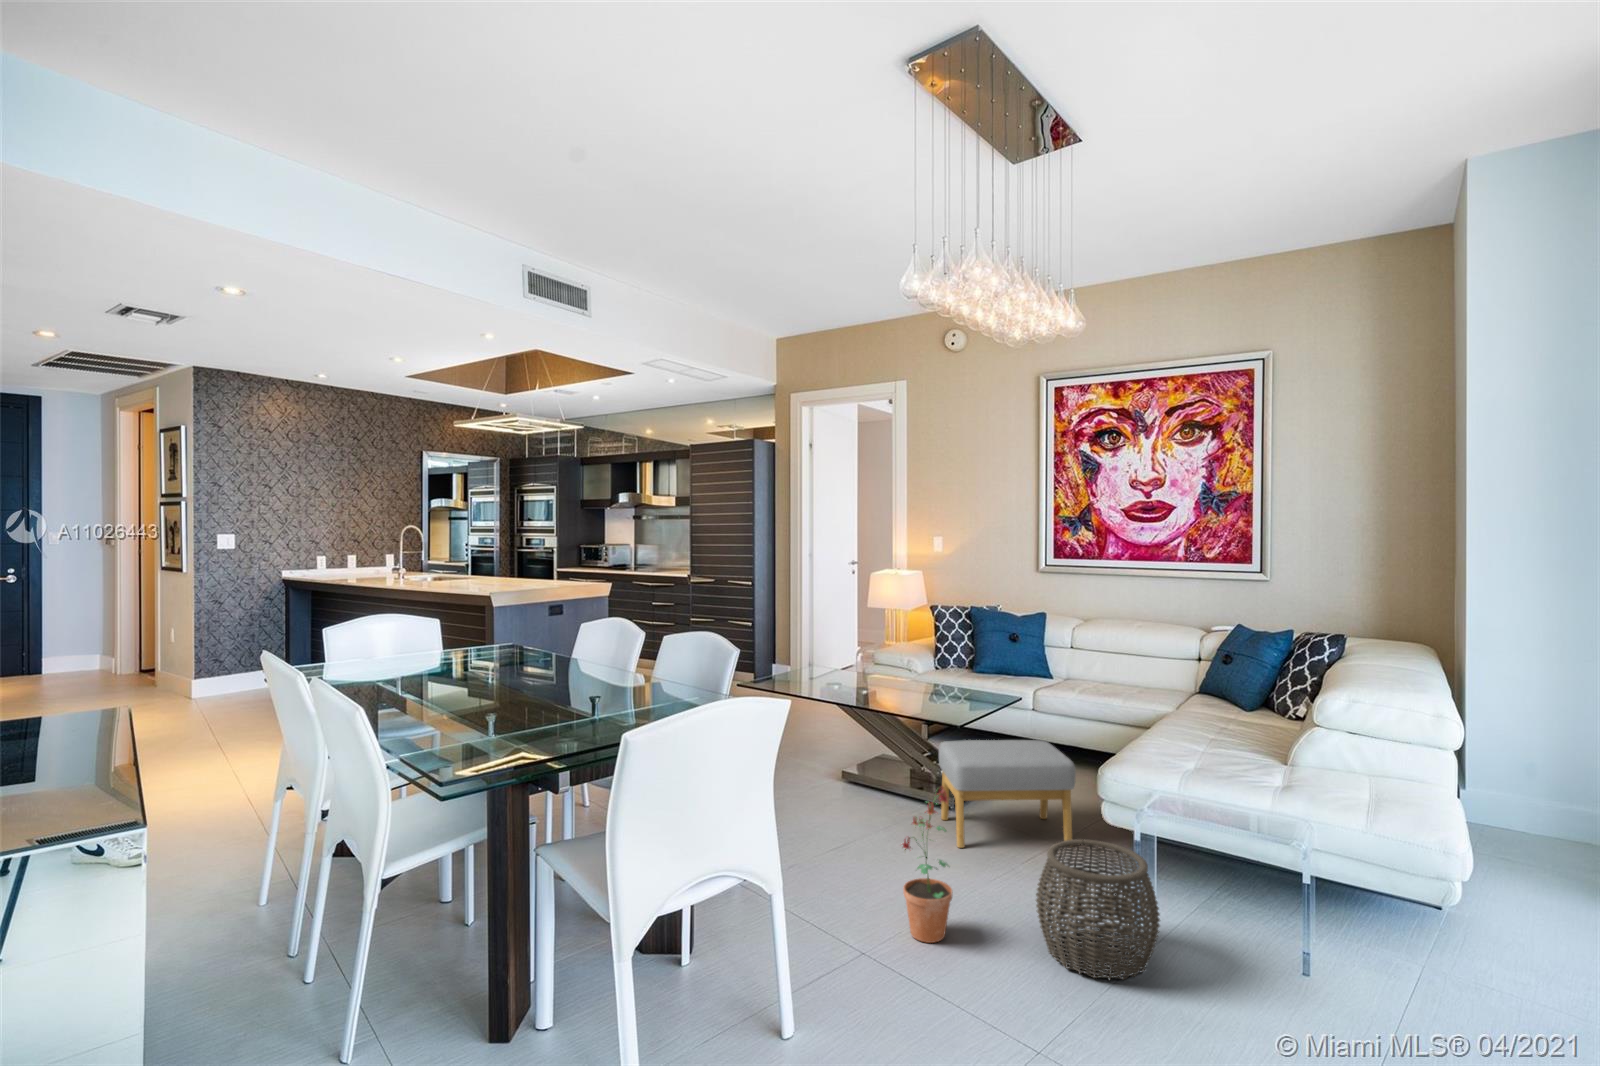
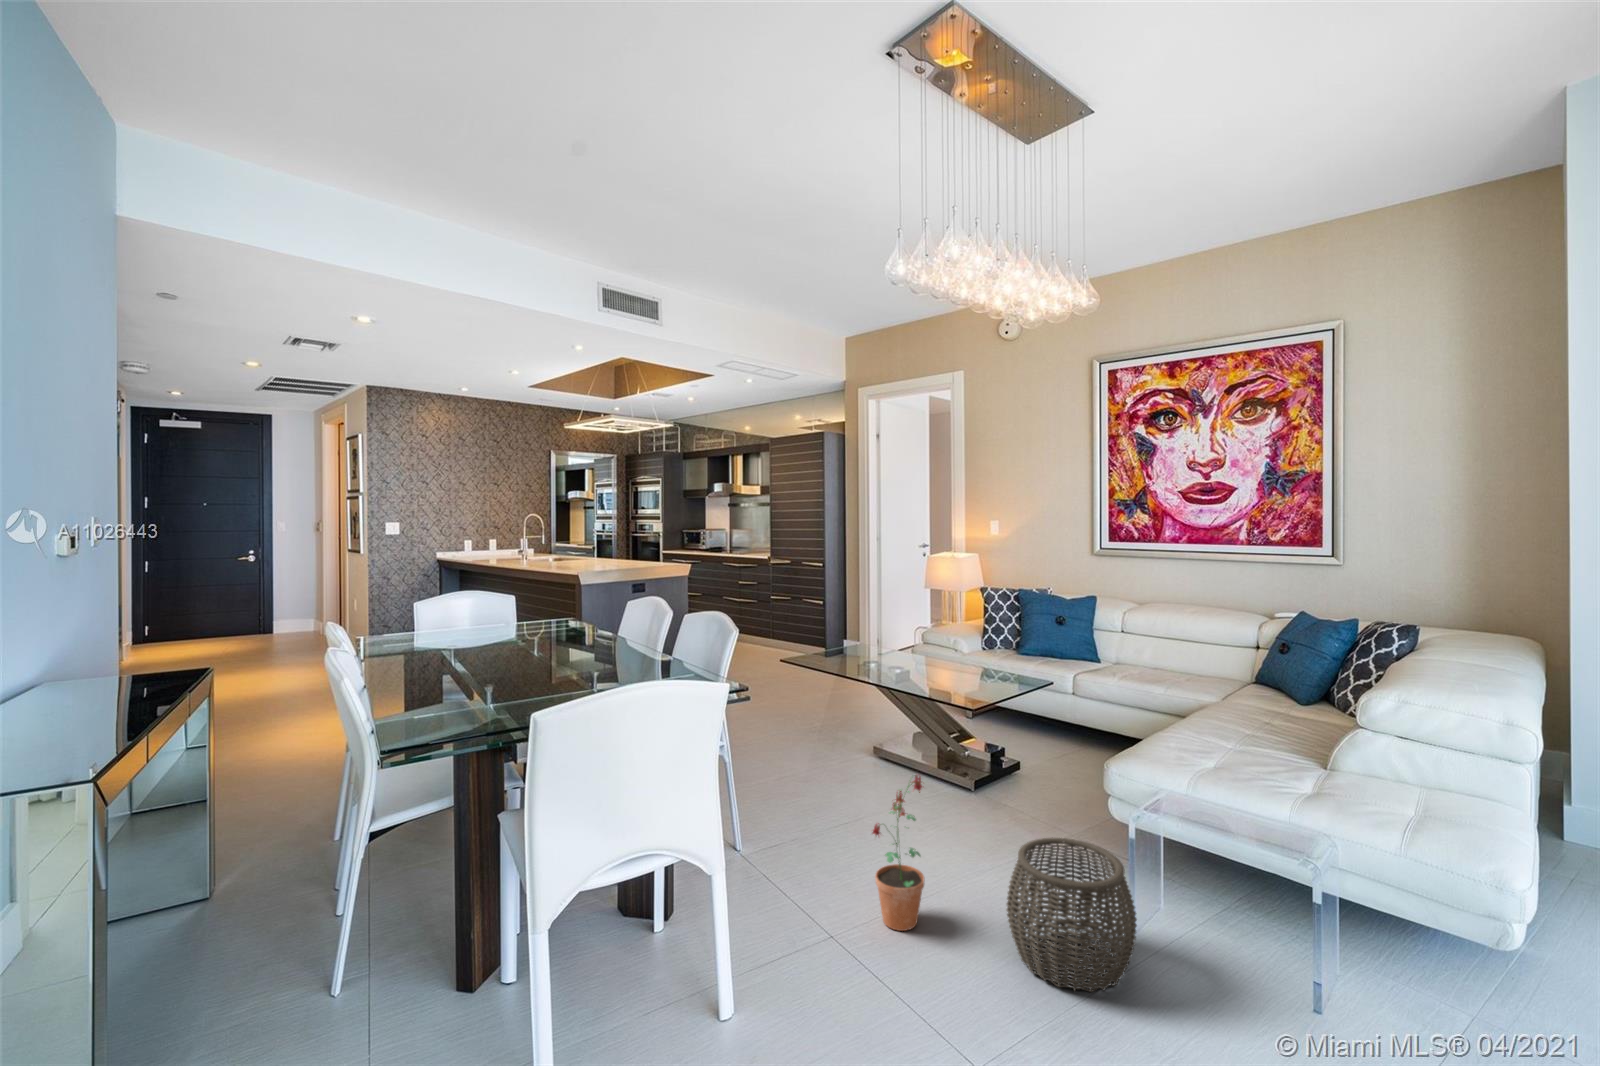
footstool: present [939,740,1076,848] -> none [954,724,1088,838]

